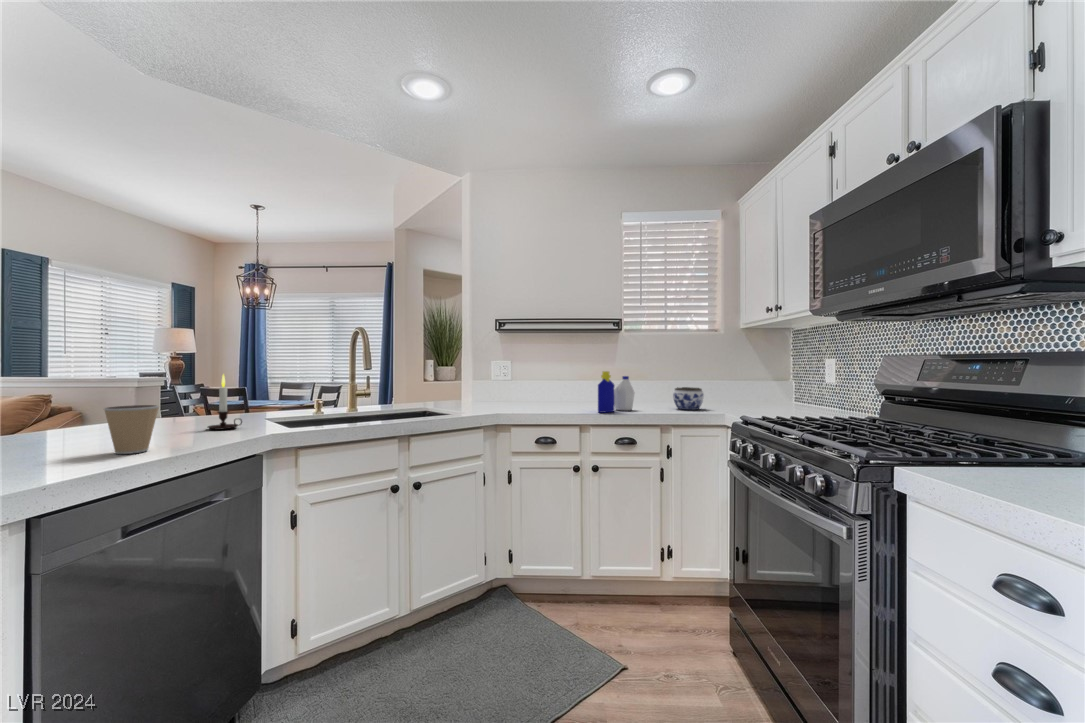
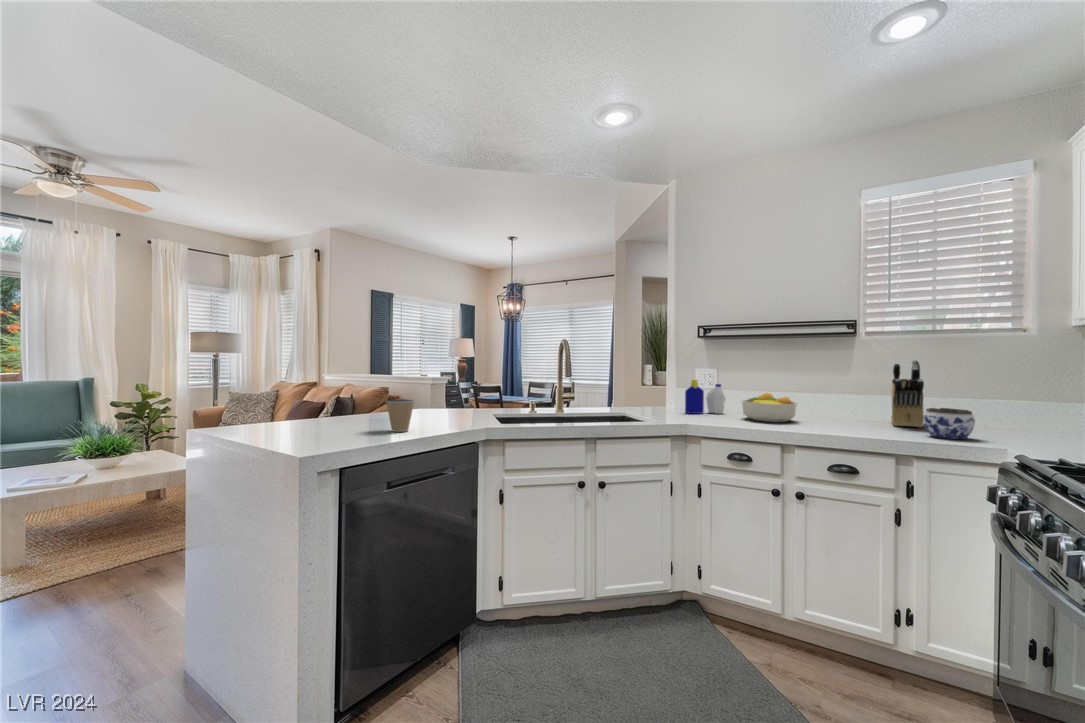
knife block: none [641,351,668,404] -> present [891,360,924,428]
bottle: present [598,371,634,413] -> present [685,380,725,414]
candle: present [208,375,242,430] -> none [450,378,471,420]
fruit bowl: none [538,381,582,407] -> present [742,393,797,422]

